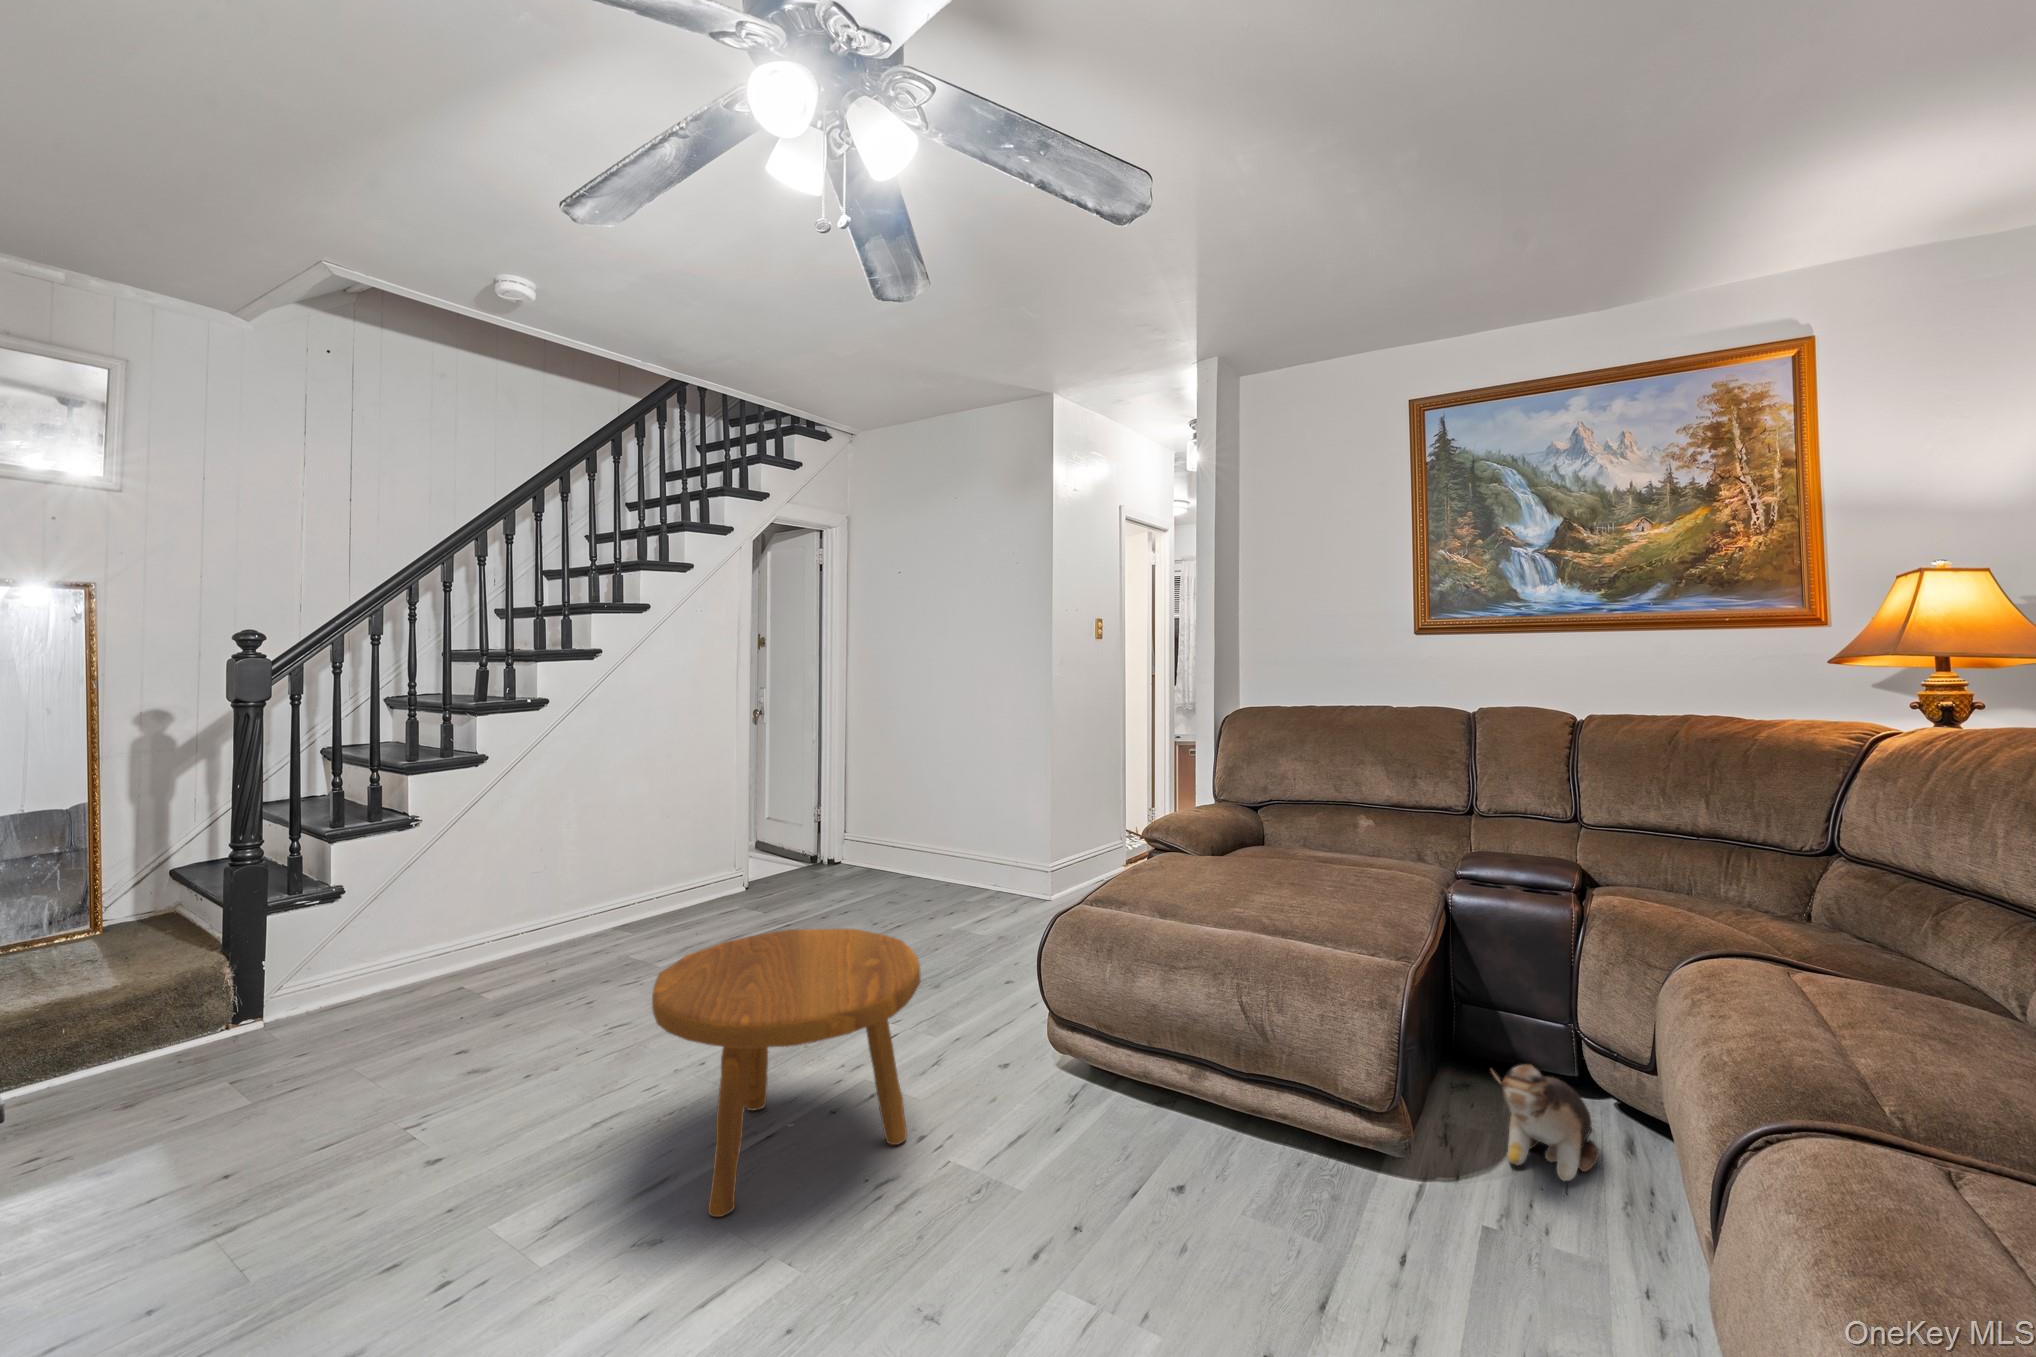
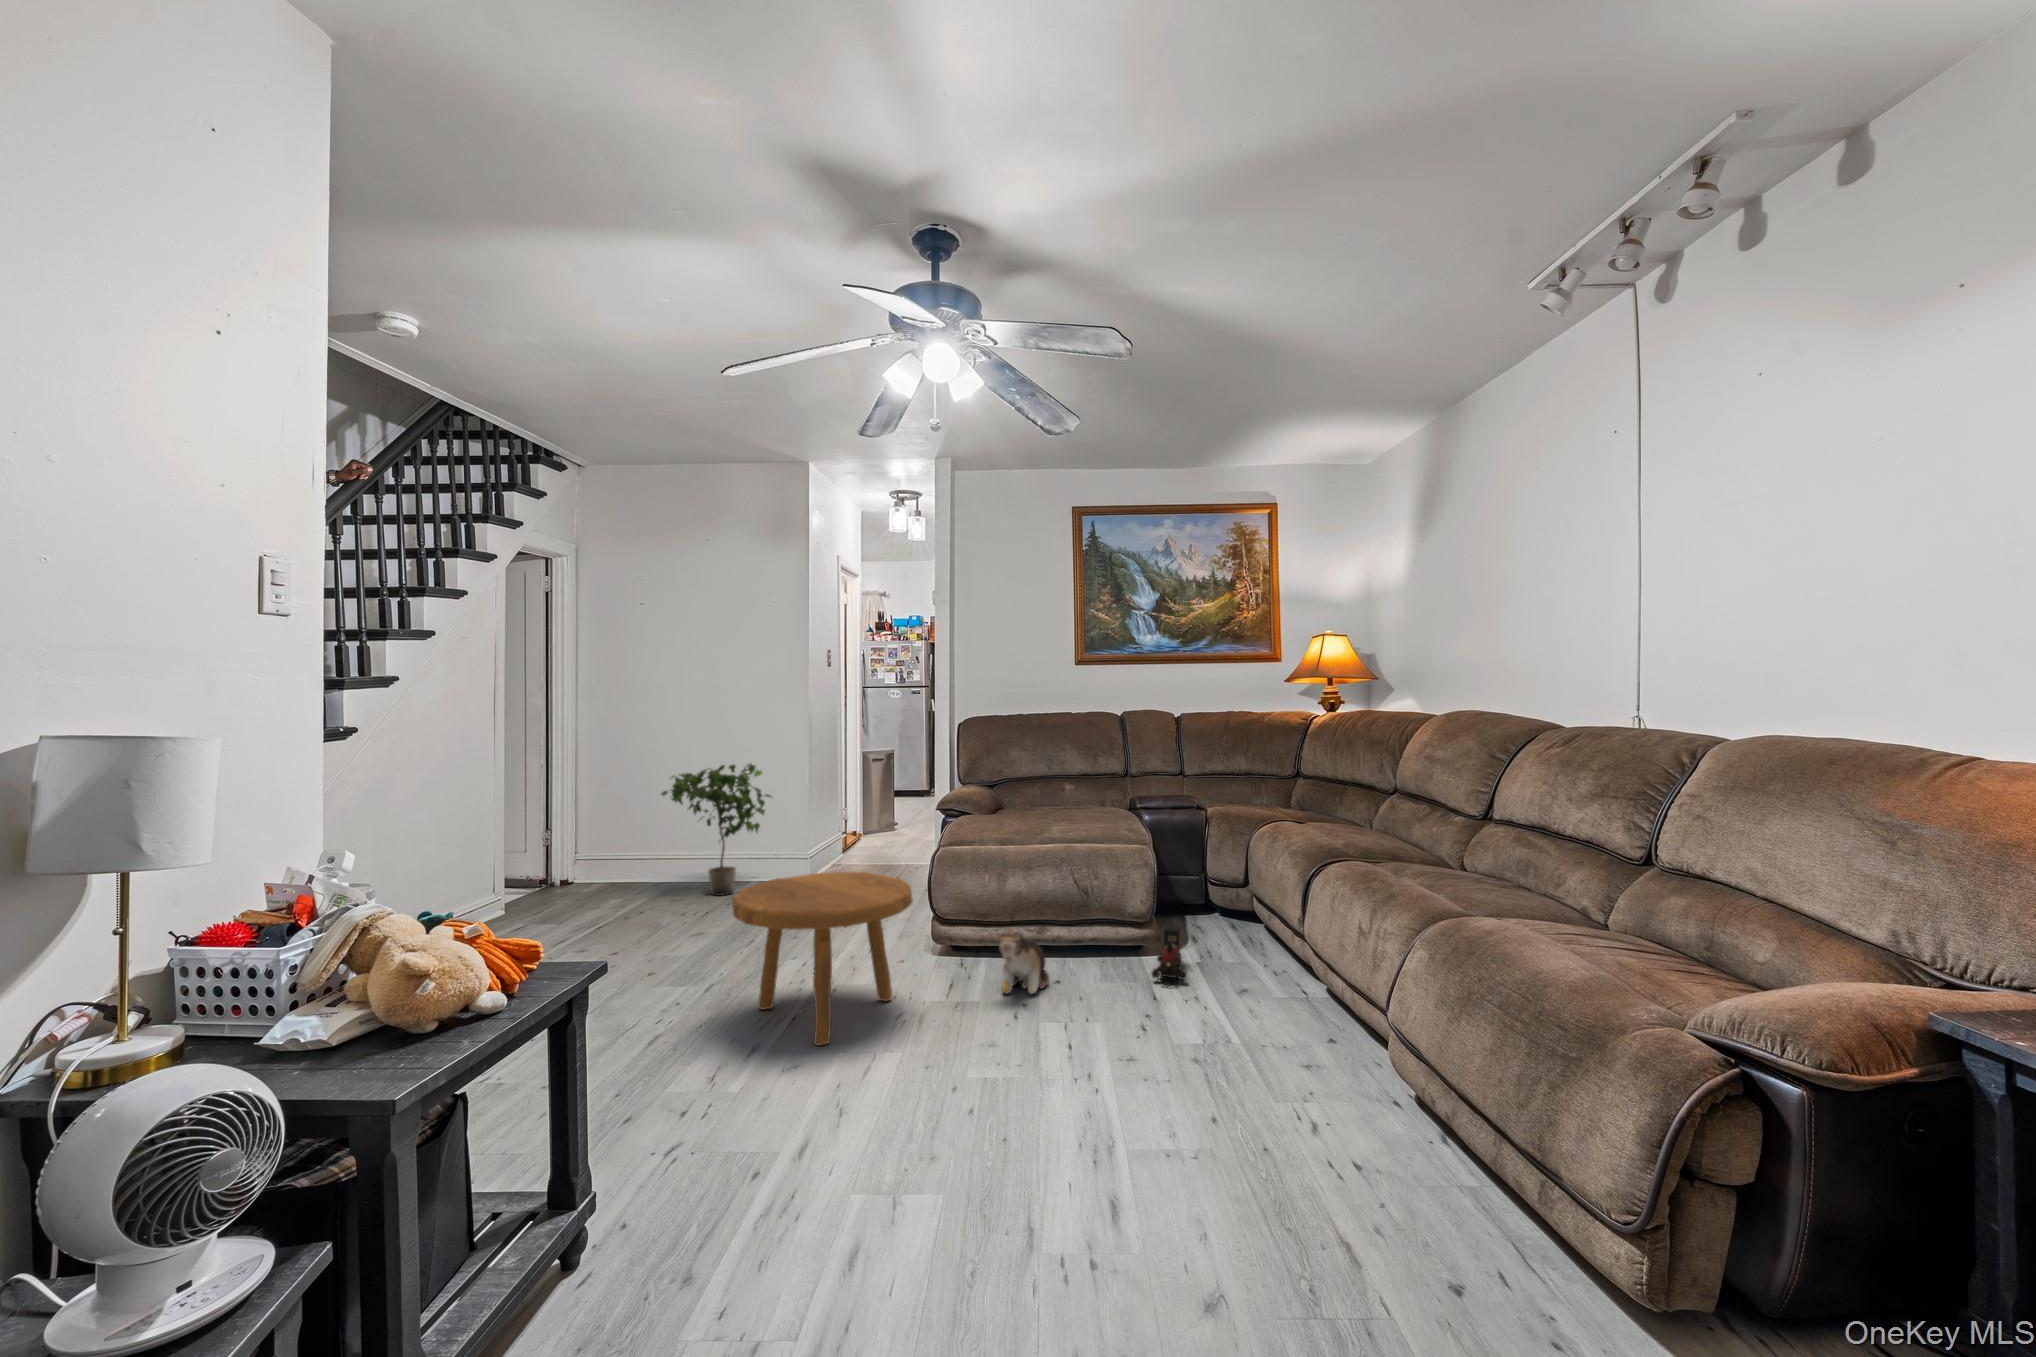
potted plant: none [886,752,1005,901] -> present [661,764,771,896]
plush toy: present [1492,1065,1598,1181] -> present [997,928,1049,994]
toy train: none [1339,1129,1442,1280] -> present [1152,925,1187,986]

